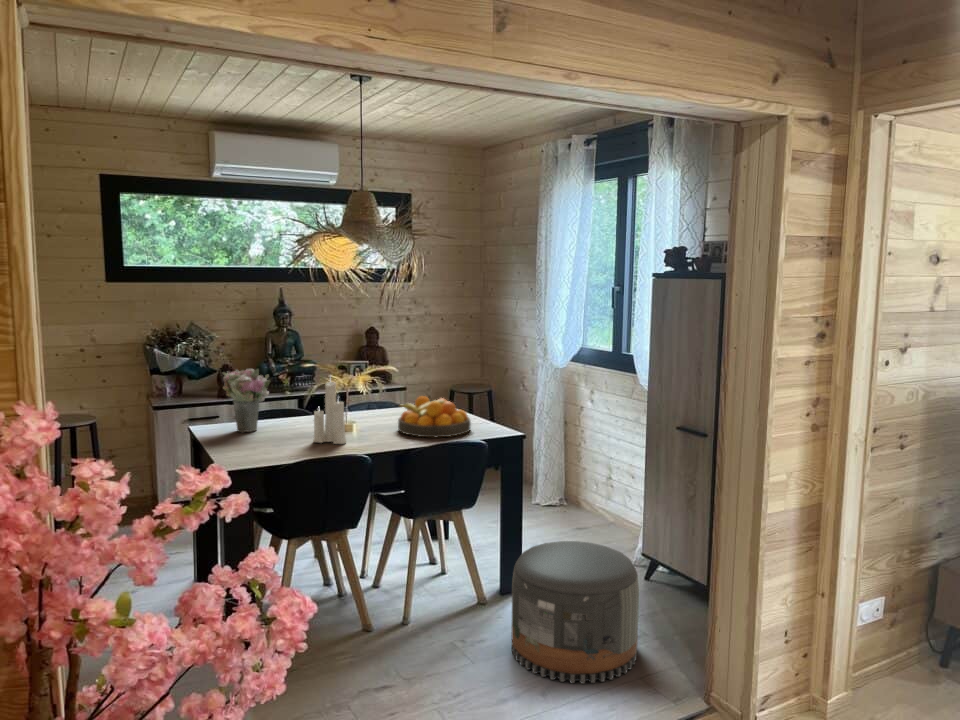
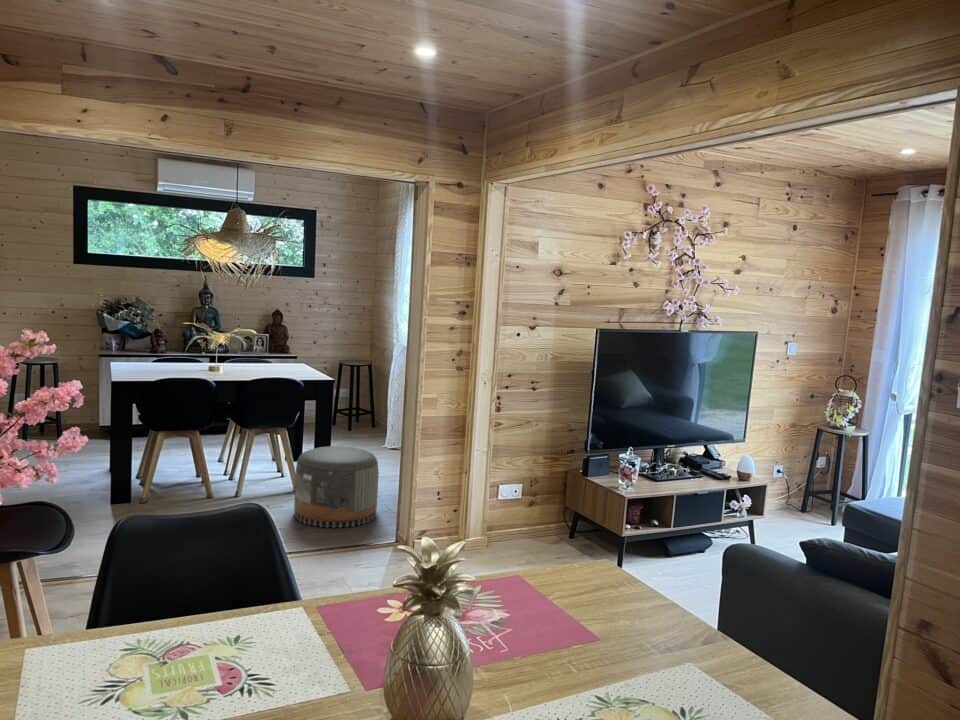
flower bouquet: present [223,369,270,432] -> none [133,325,167,368]
candle: present [313,381,346,444] -> none [186,327,208,376]
fruit bowl: present [398,396,471,437] -> none [250,351,302,377]

